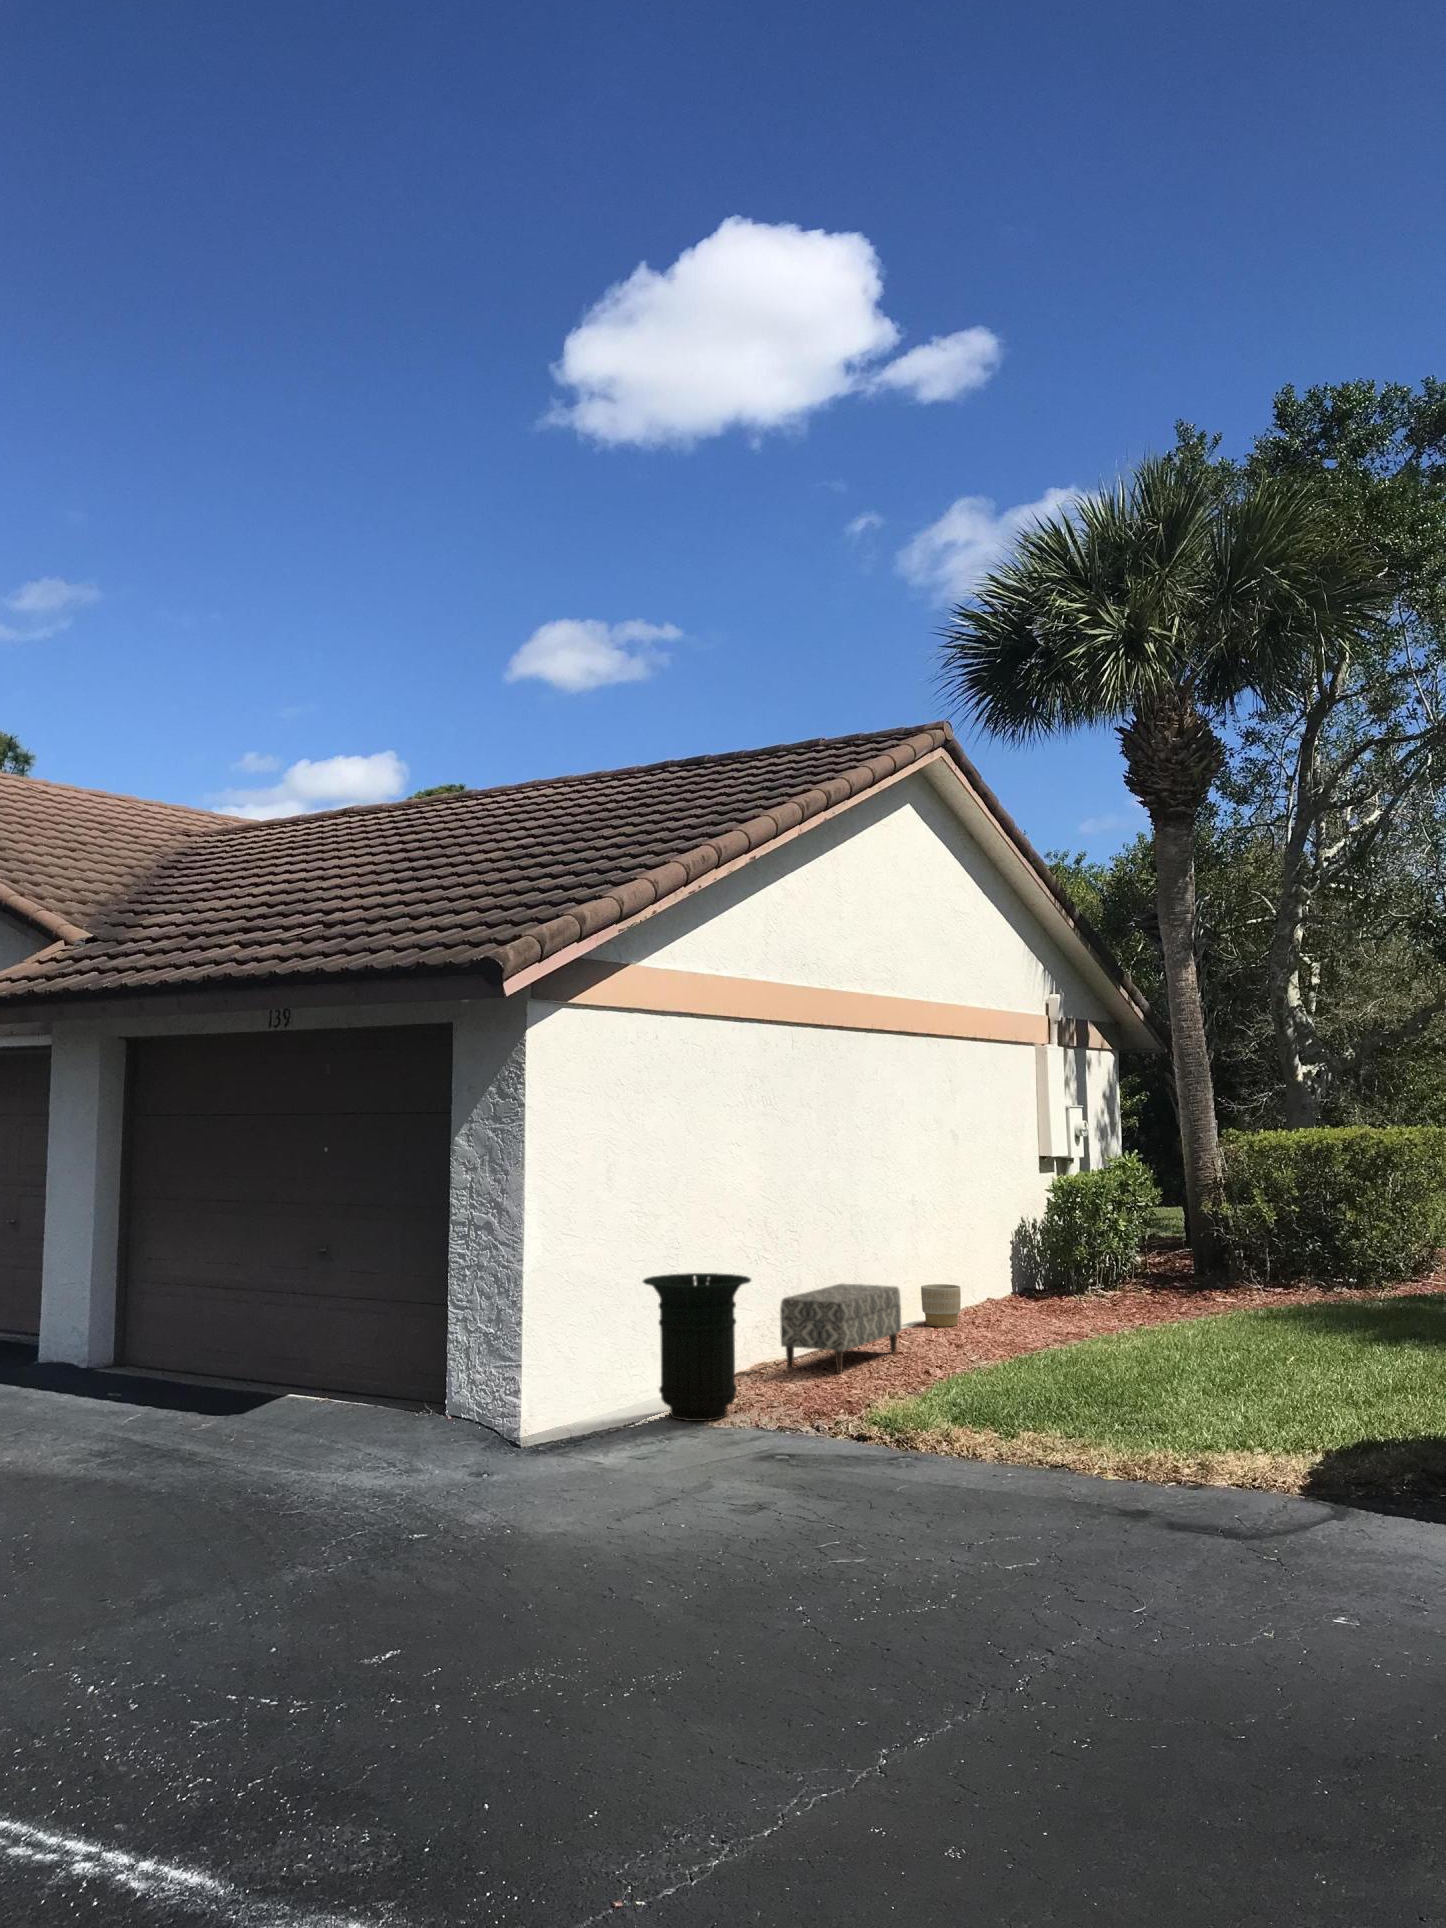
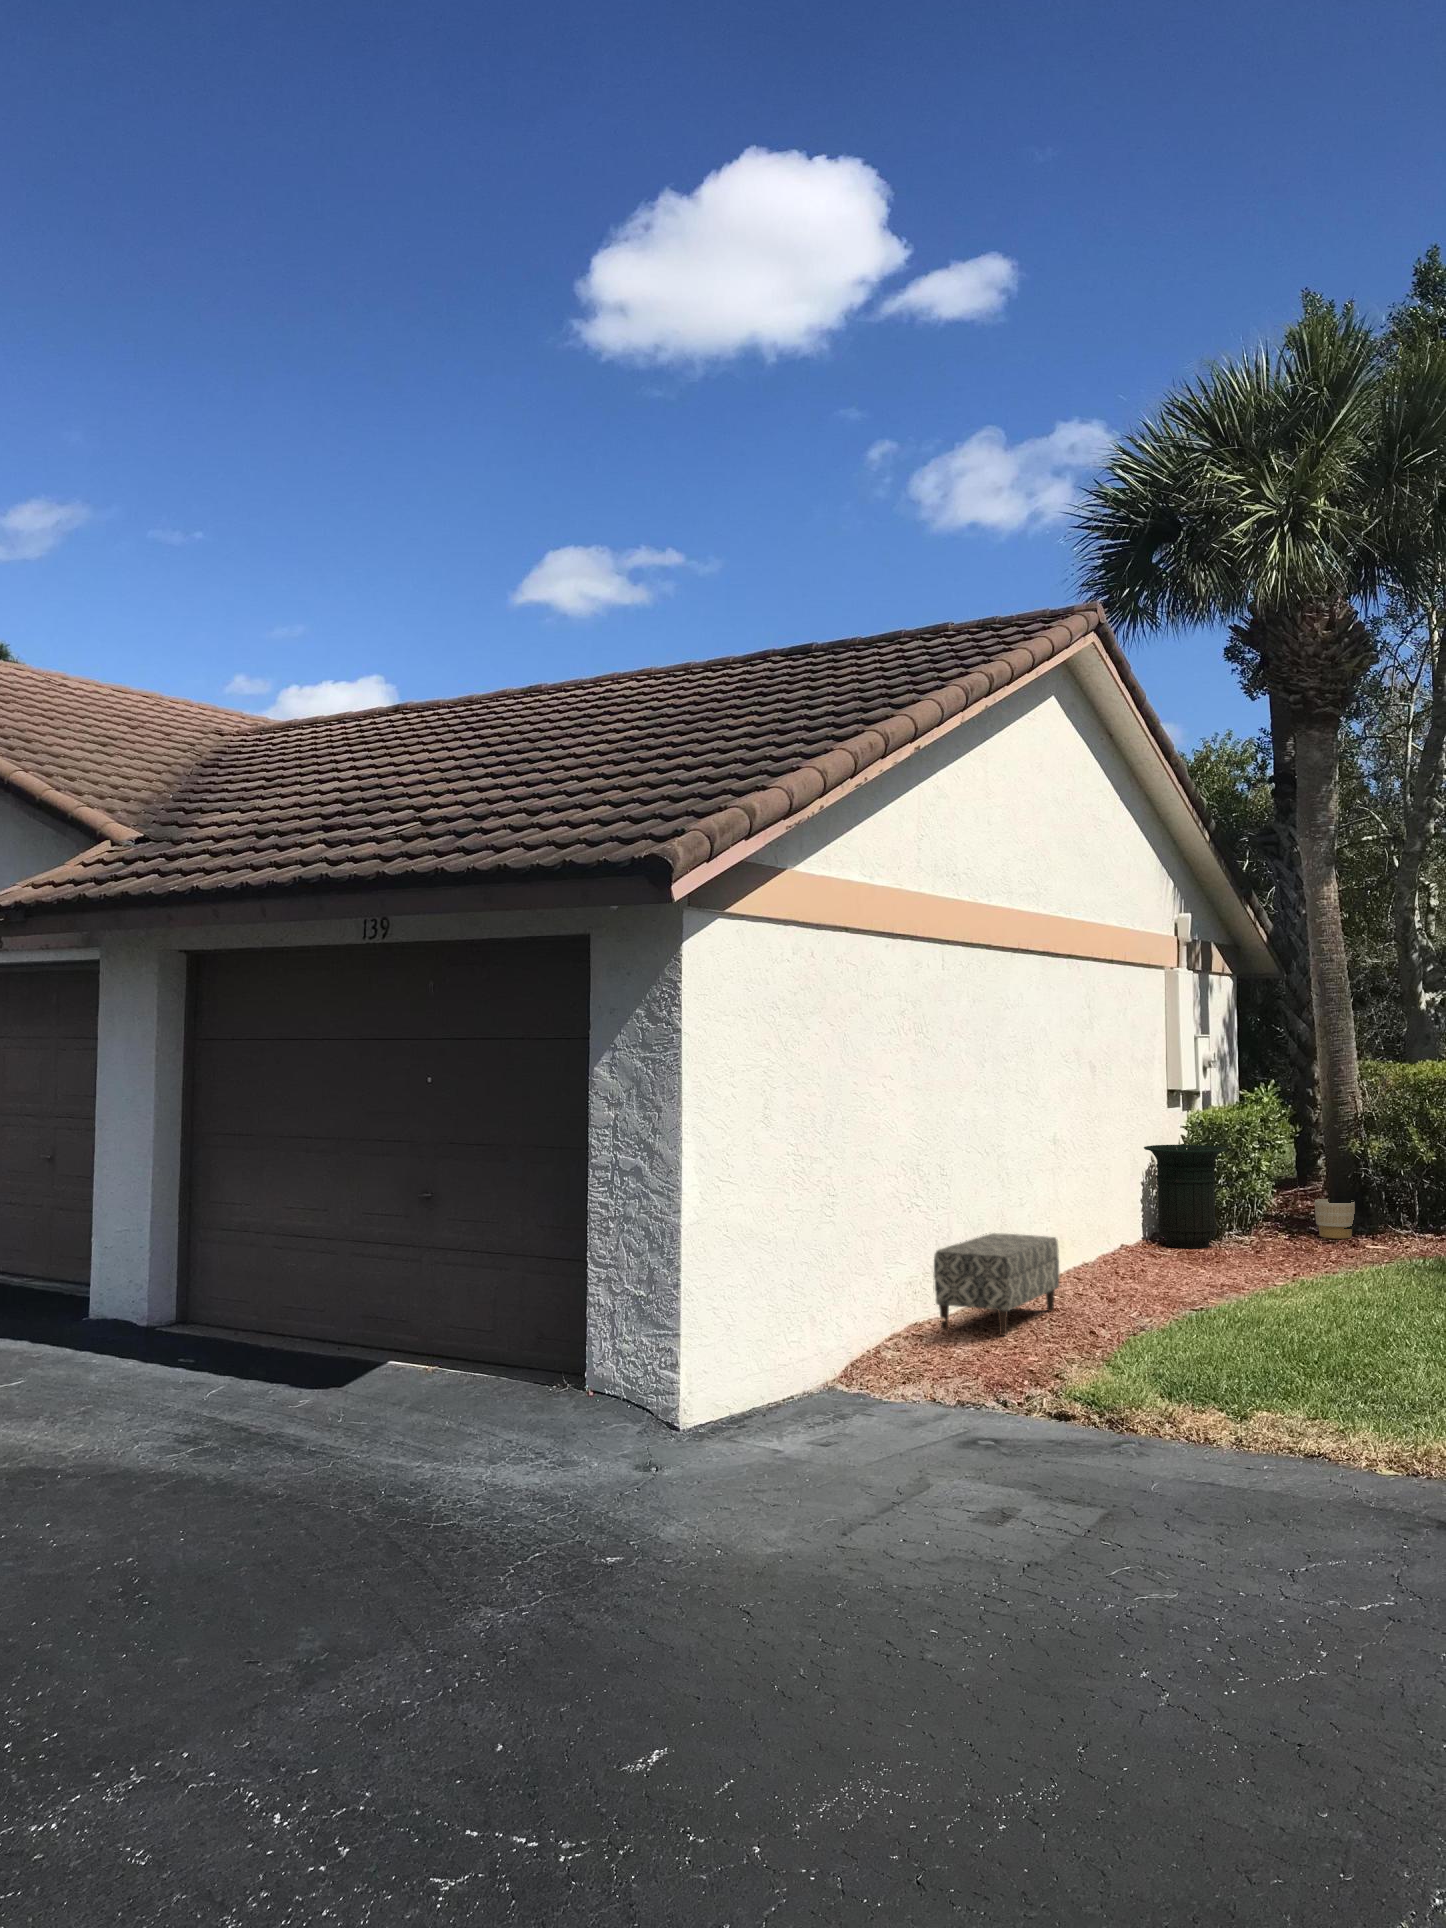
trash can: present [643,1273,751,1421] -> present [1144,1145,1227,1248]
planter: present [921,1284,961,1327] -> present [1315,1199,1355,1239]

